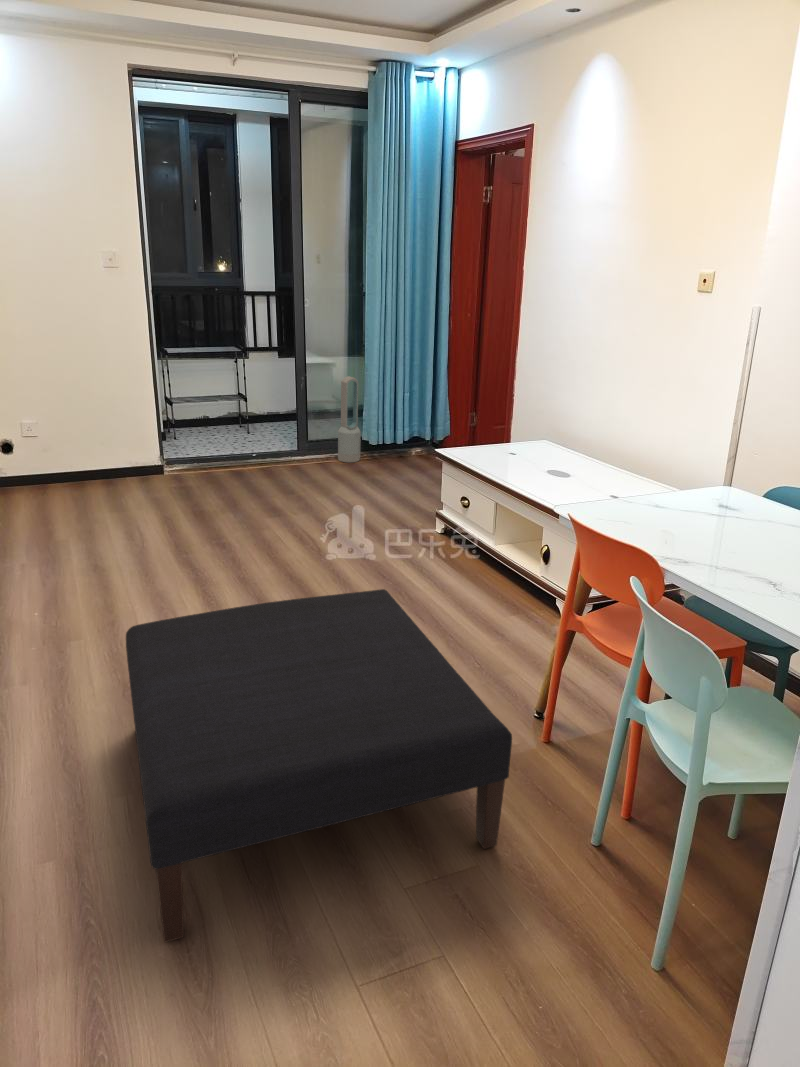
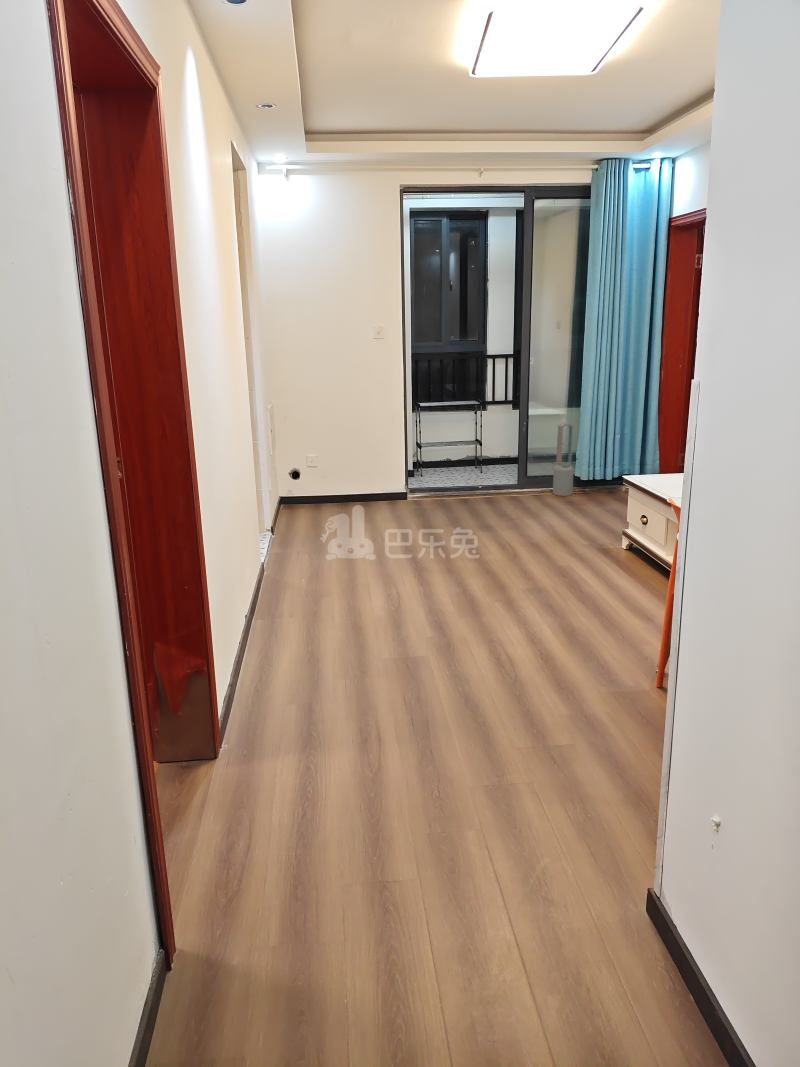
ottoman: present [126,589,512,942] -> none [342,561,604,748]

